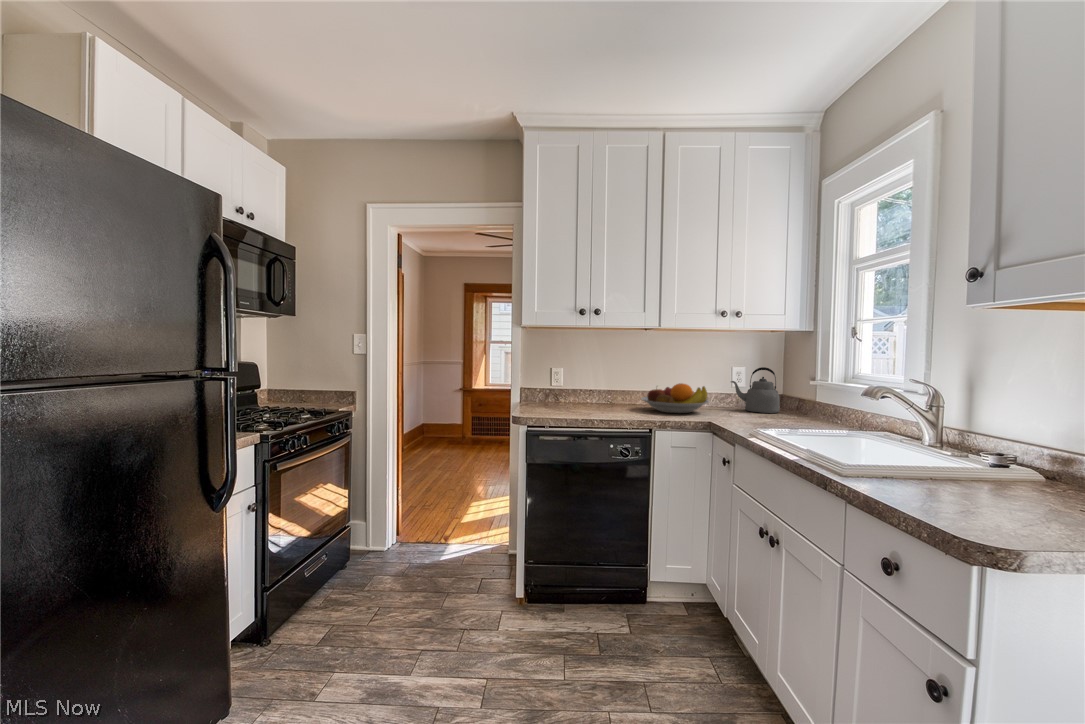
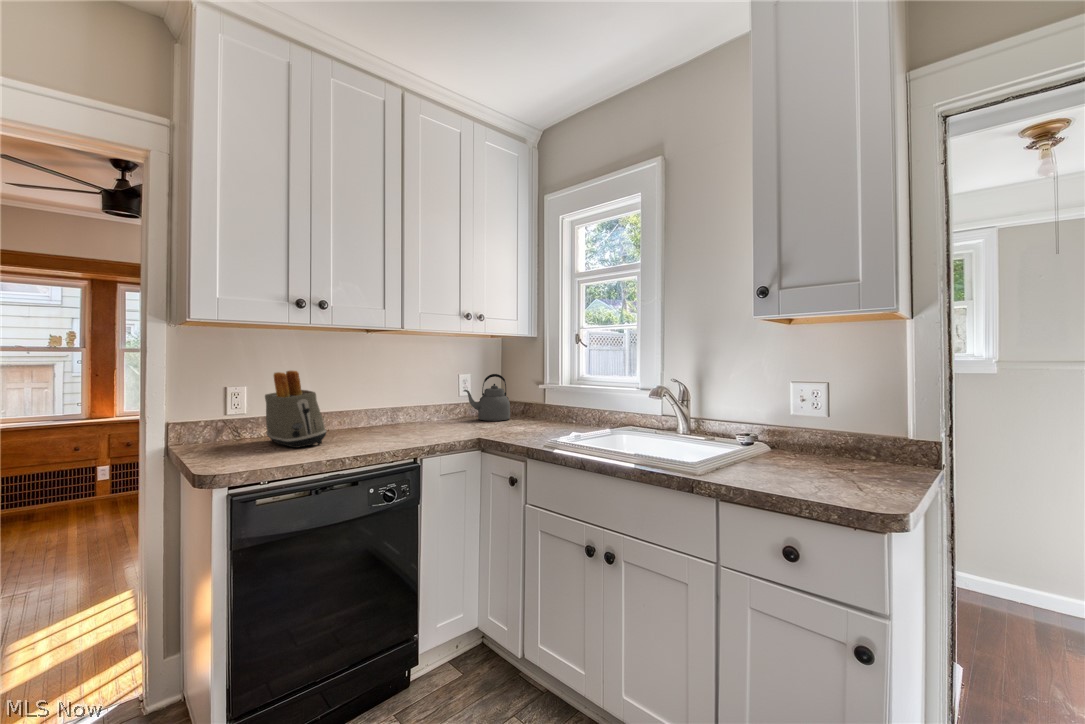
toaster: none [566,358,597,411] -> present [265,371,327,448]
fruit bowl: present [641,383,709,413] -> none [377,397,459,433]

